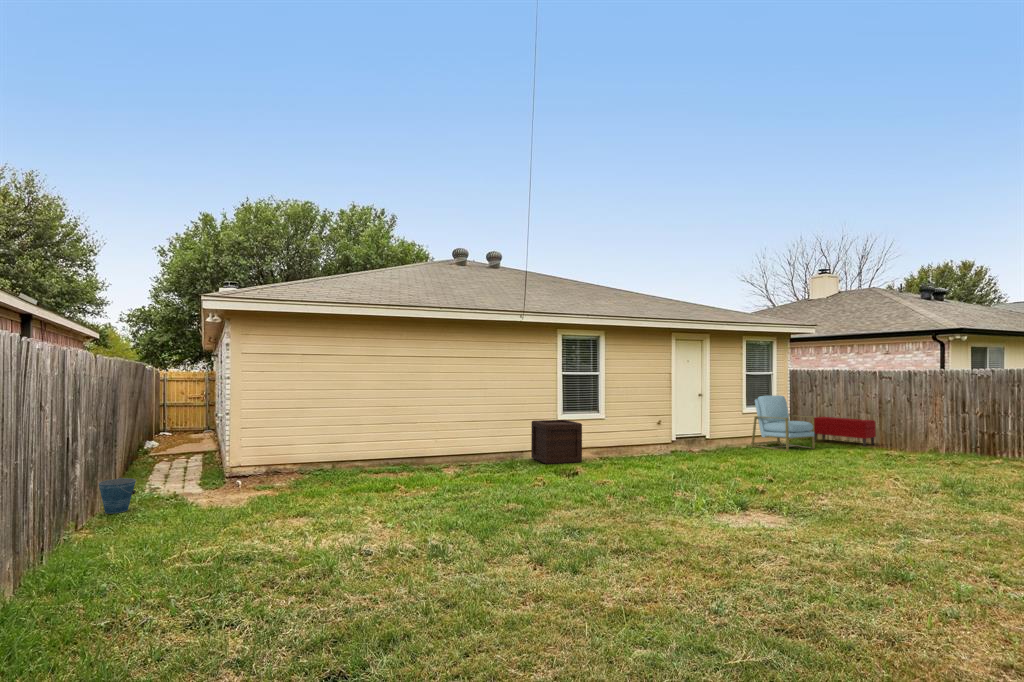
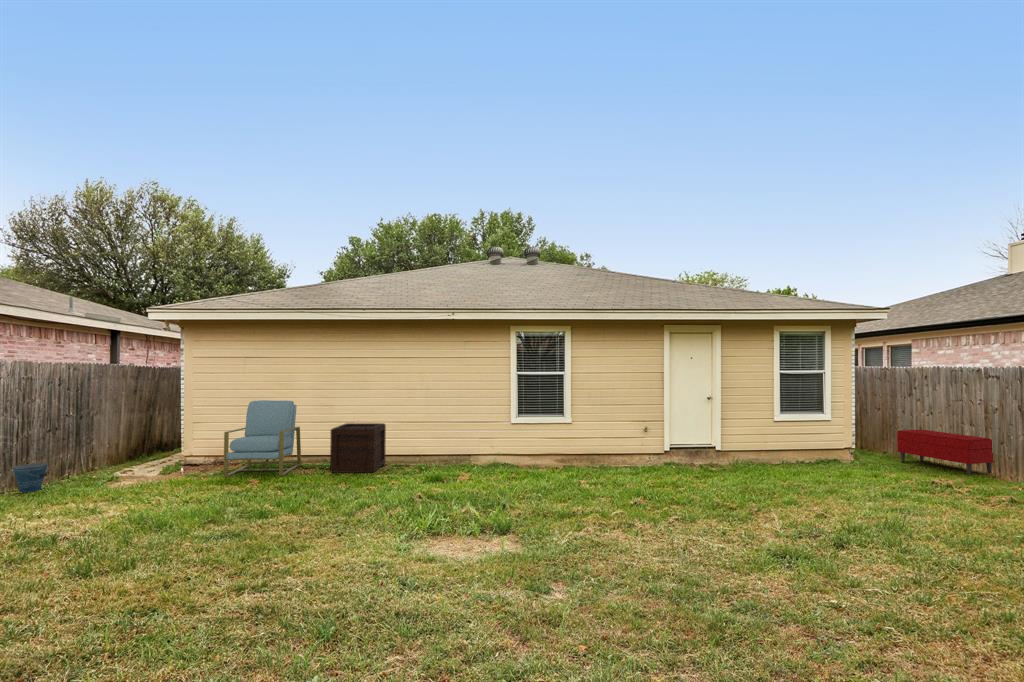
chair: present [751,395,815,451] -> present [223,400,301,477]
wooden crate: present [531,420,582,464] -> present [330,423,386,473]

